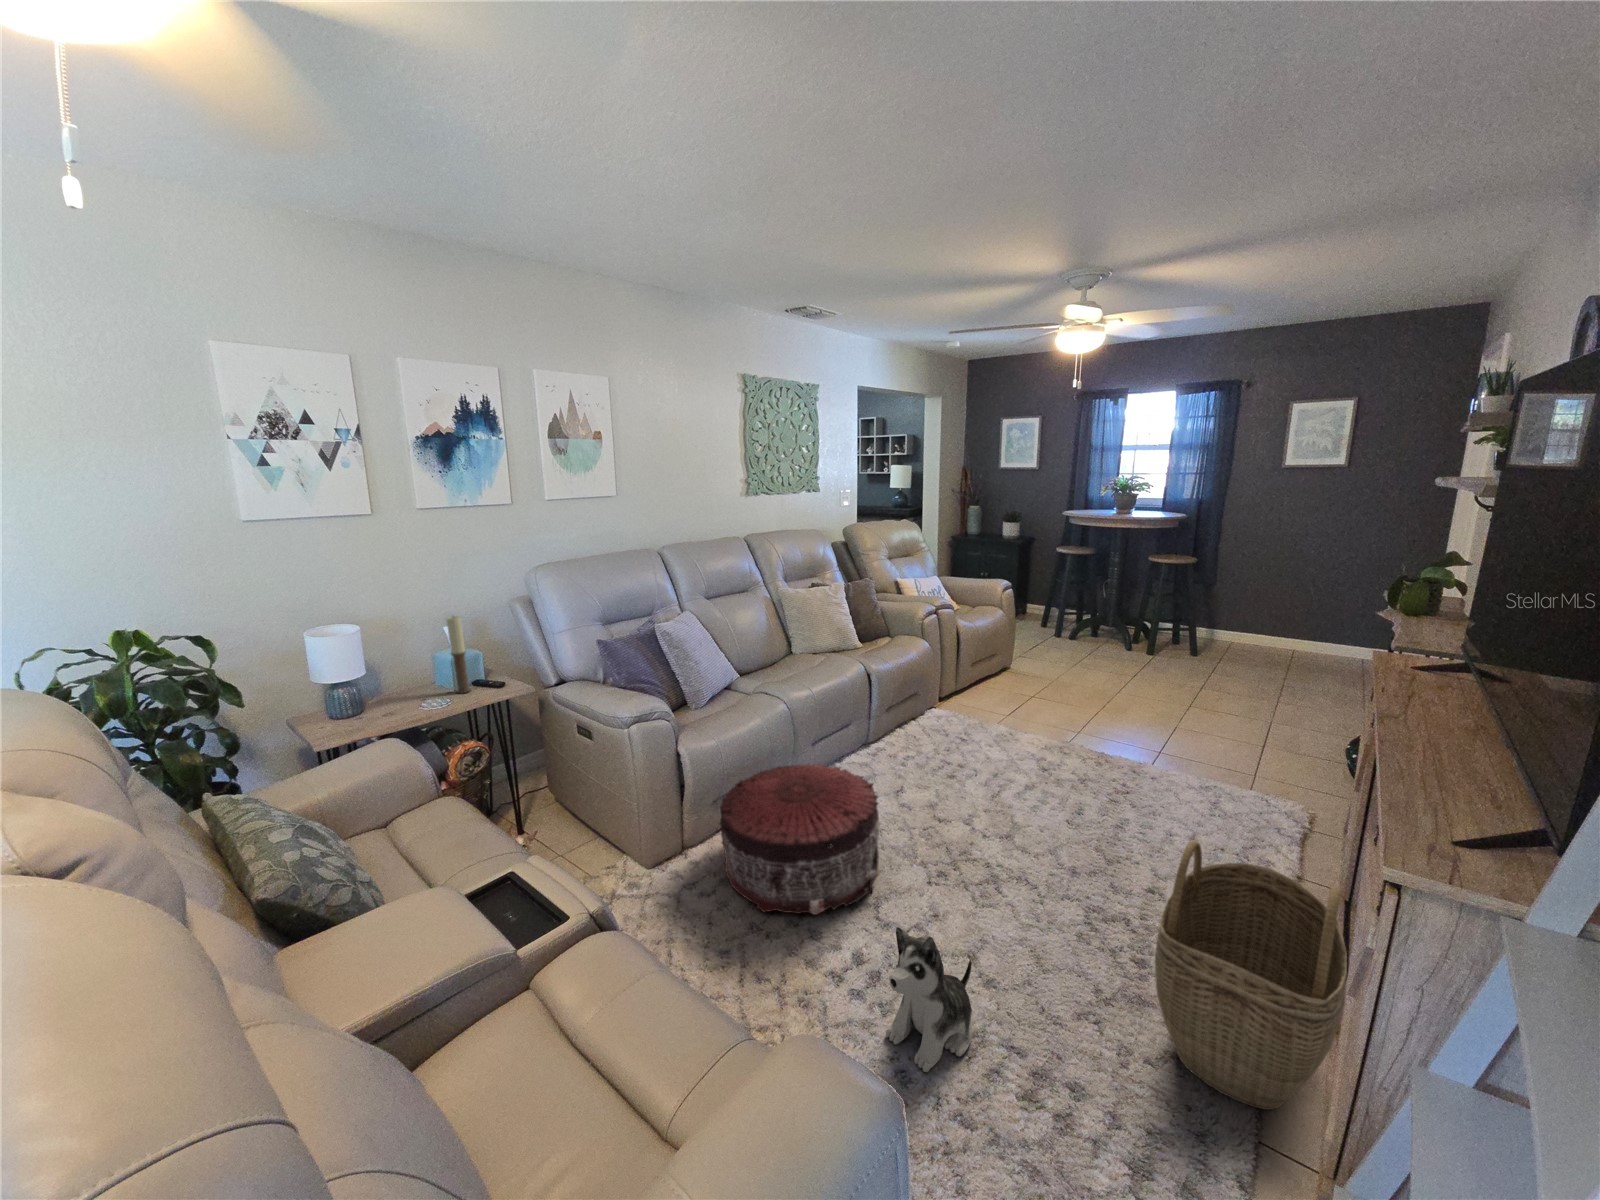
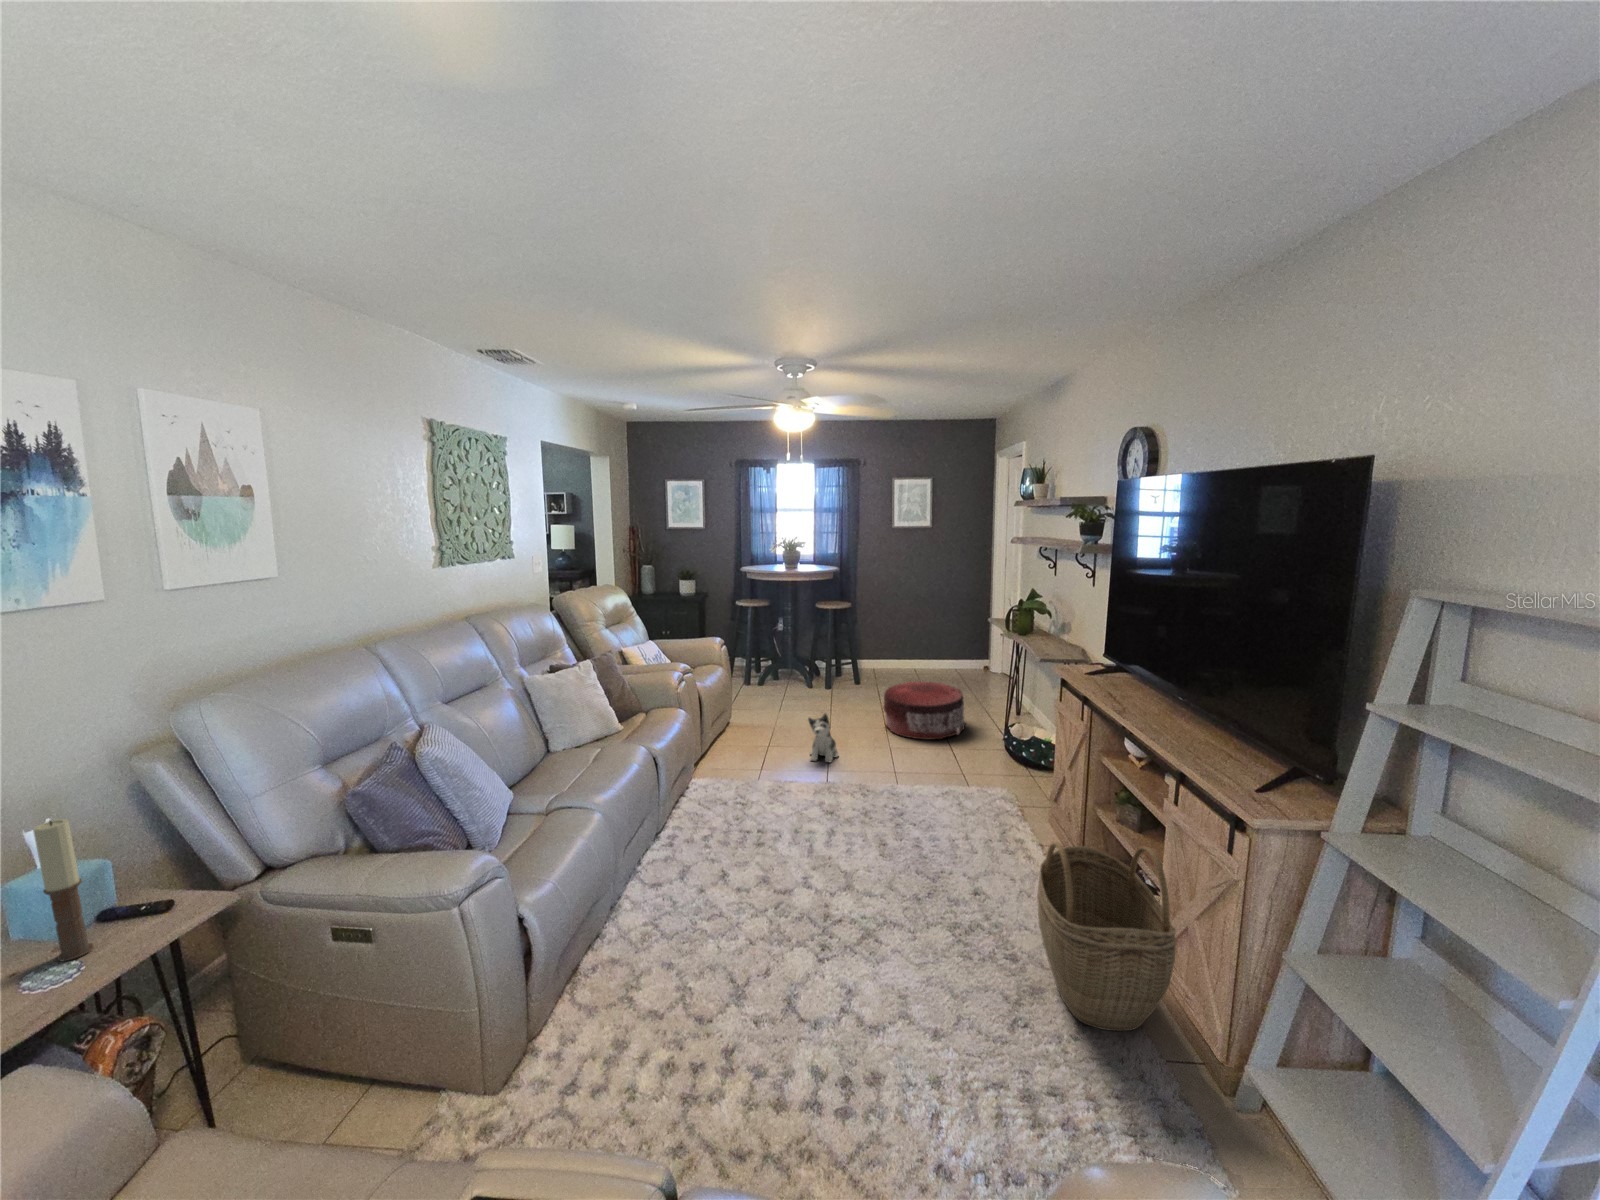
pouf: present [720,764,880,915] -> present [884,682,965,739]
plush toy: present [886,927,972,1072] -> present [808,713,838,762]

